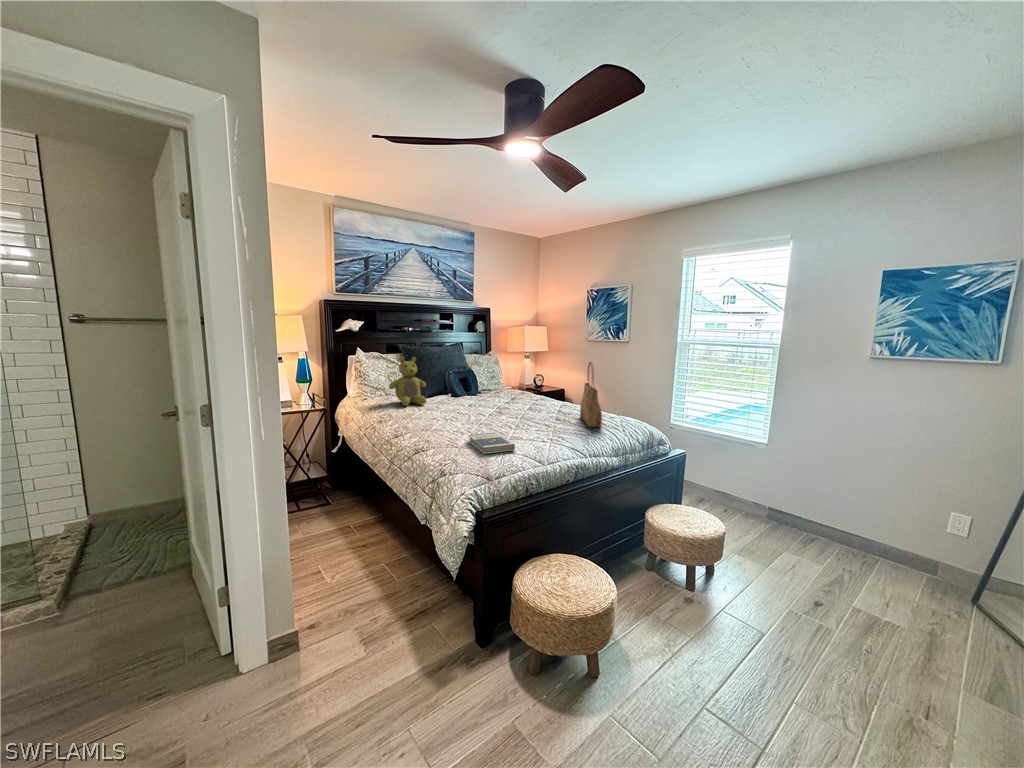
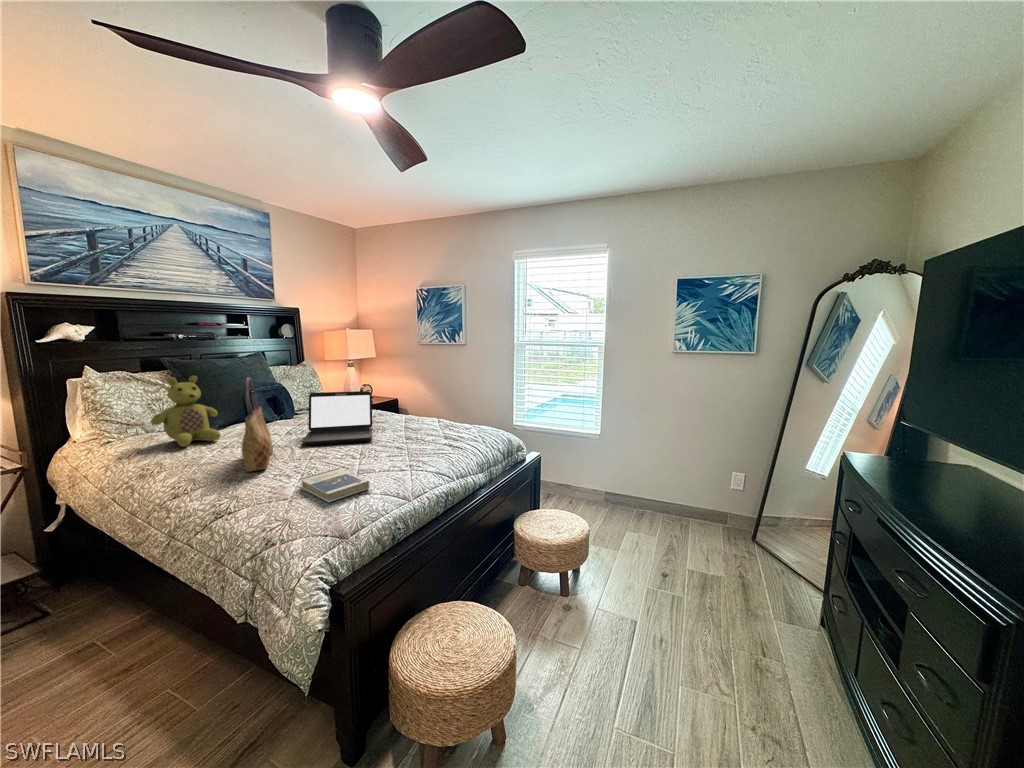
tote bag: present [580,362,602,427] -> present [242,378,273,472]
laptop: none [477,375,532,418] -> present [302,391,372,445]

